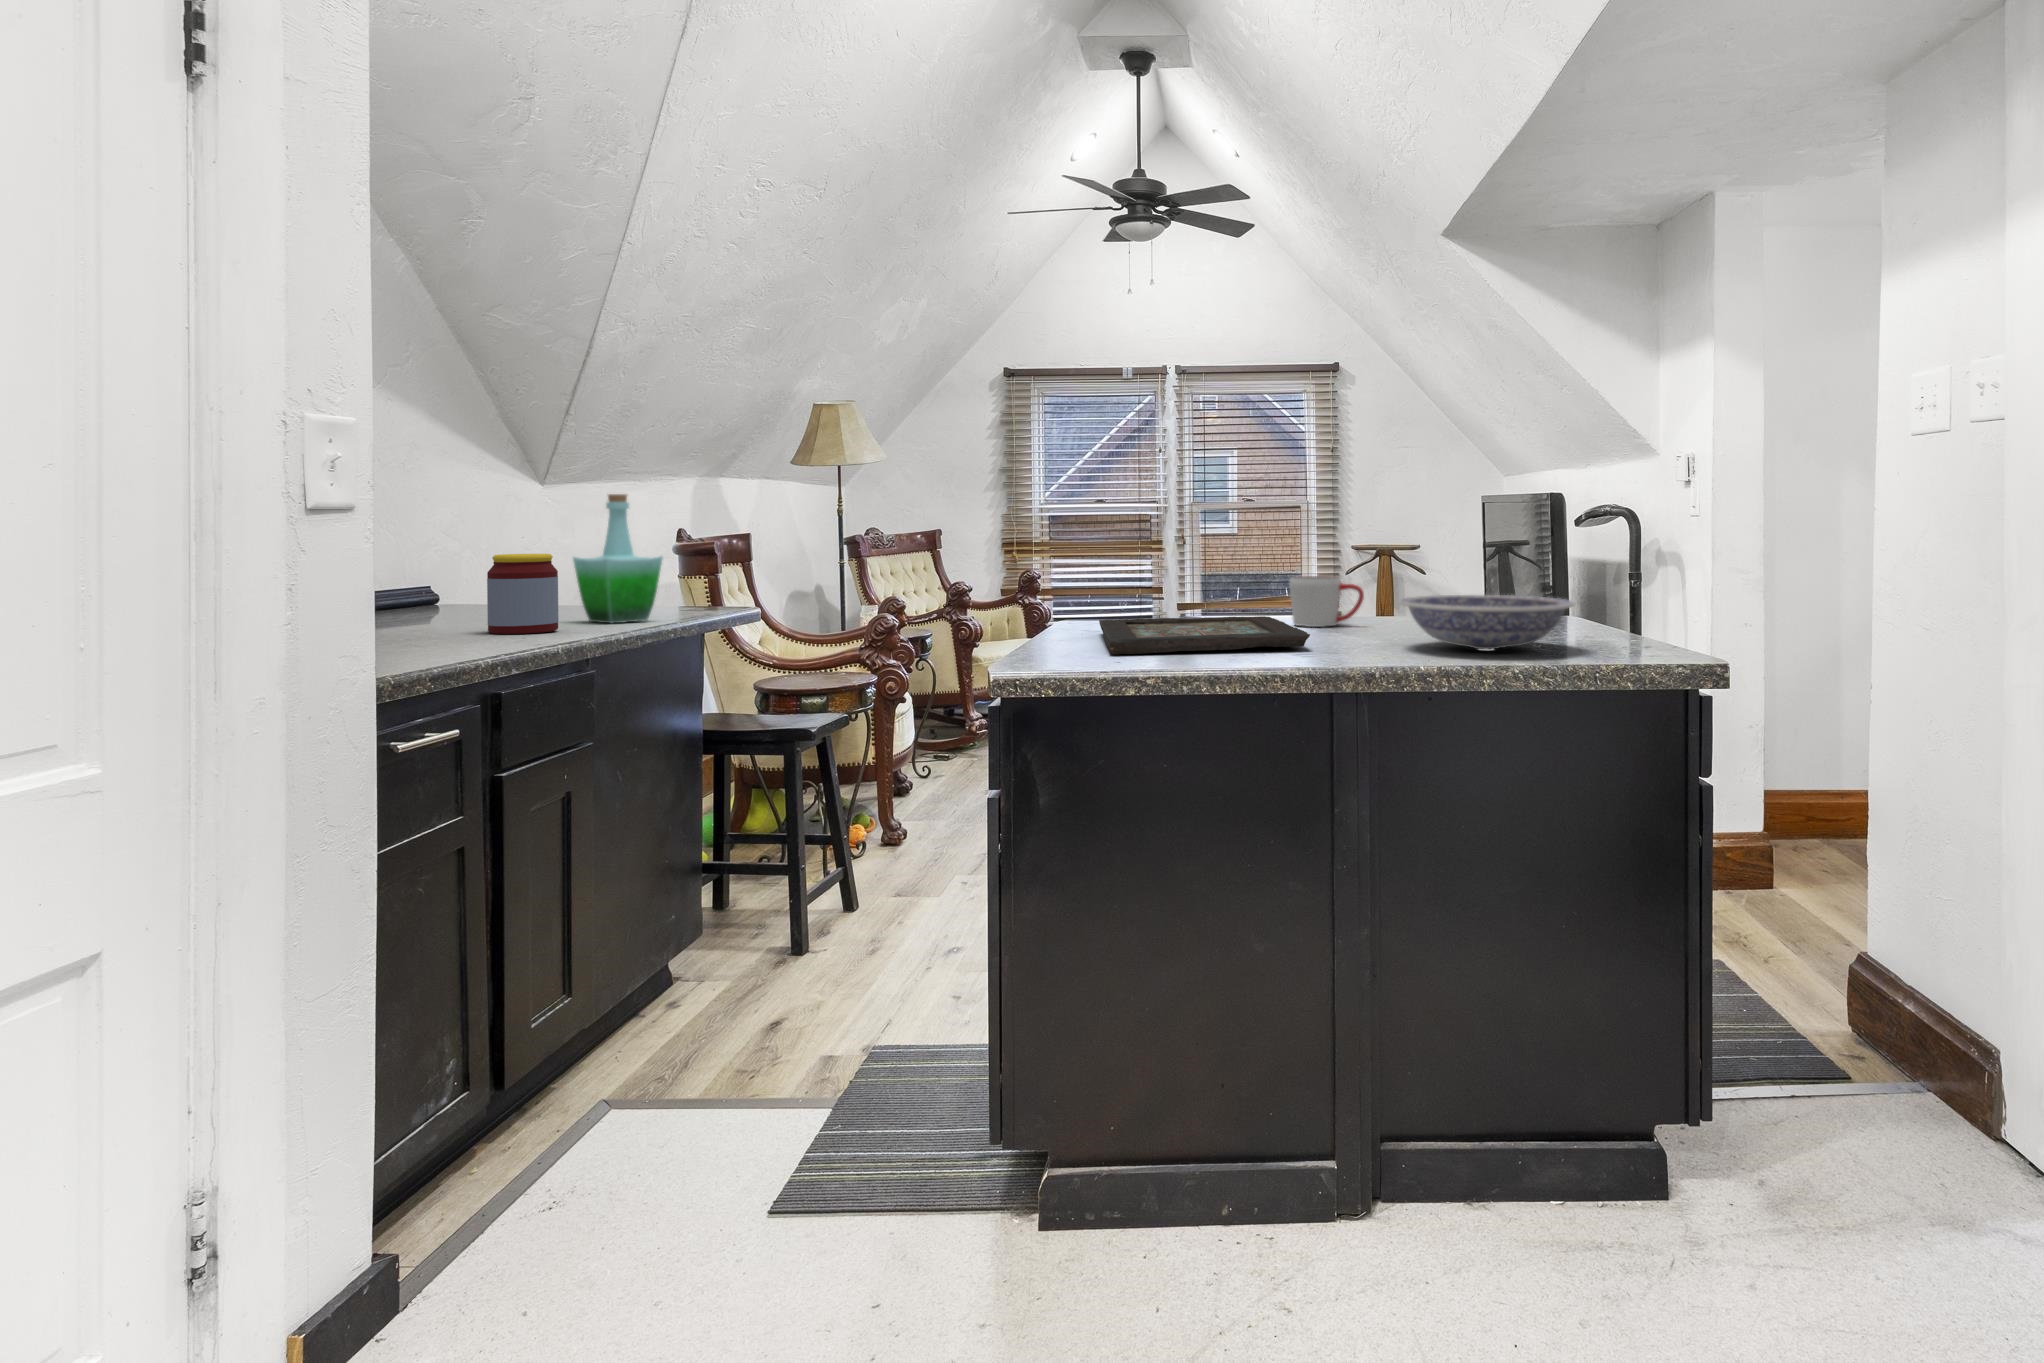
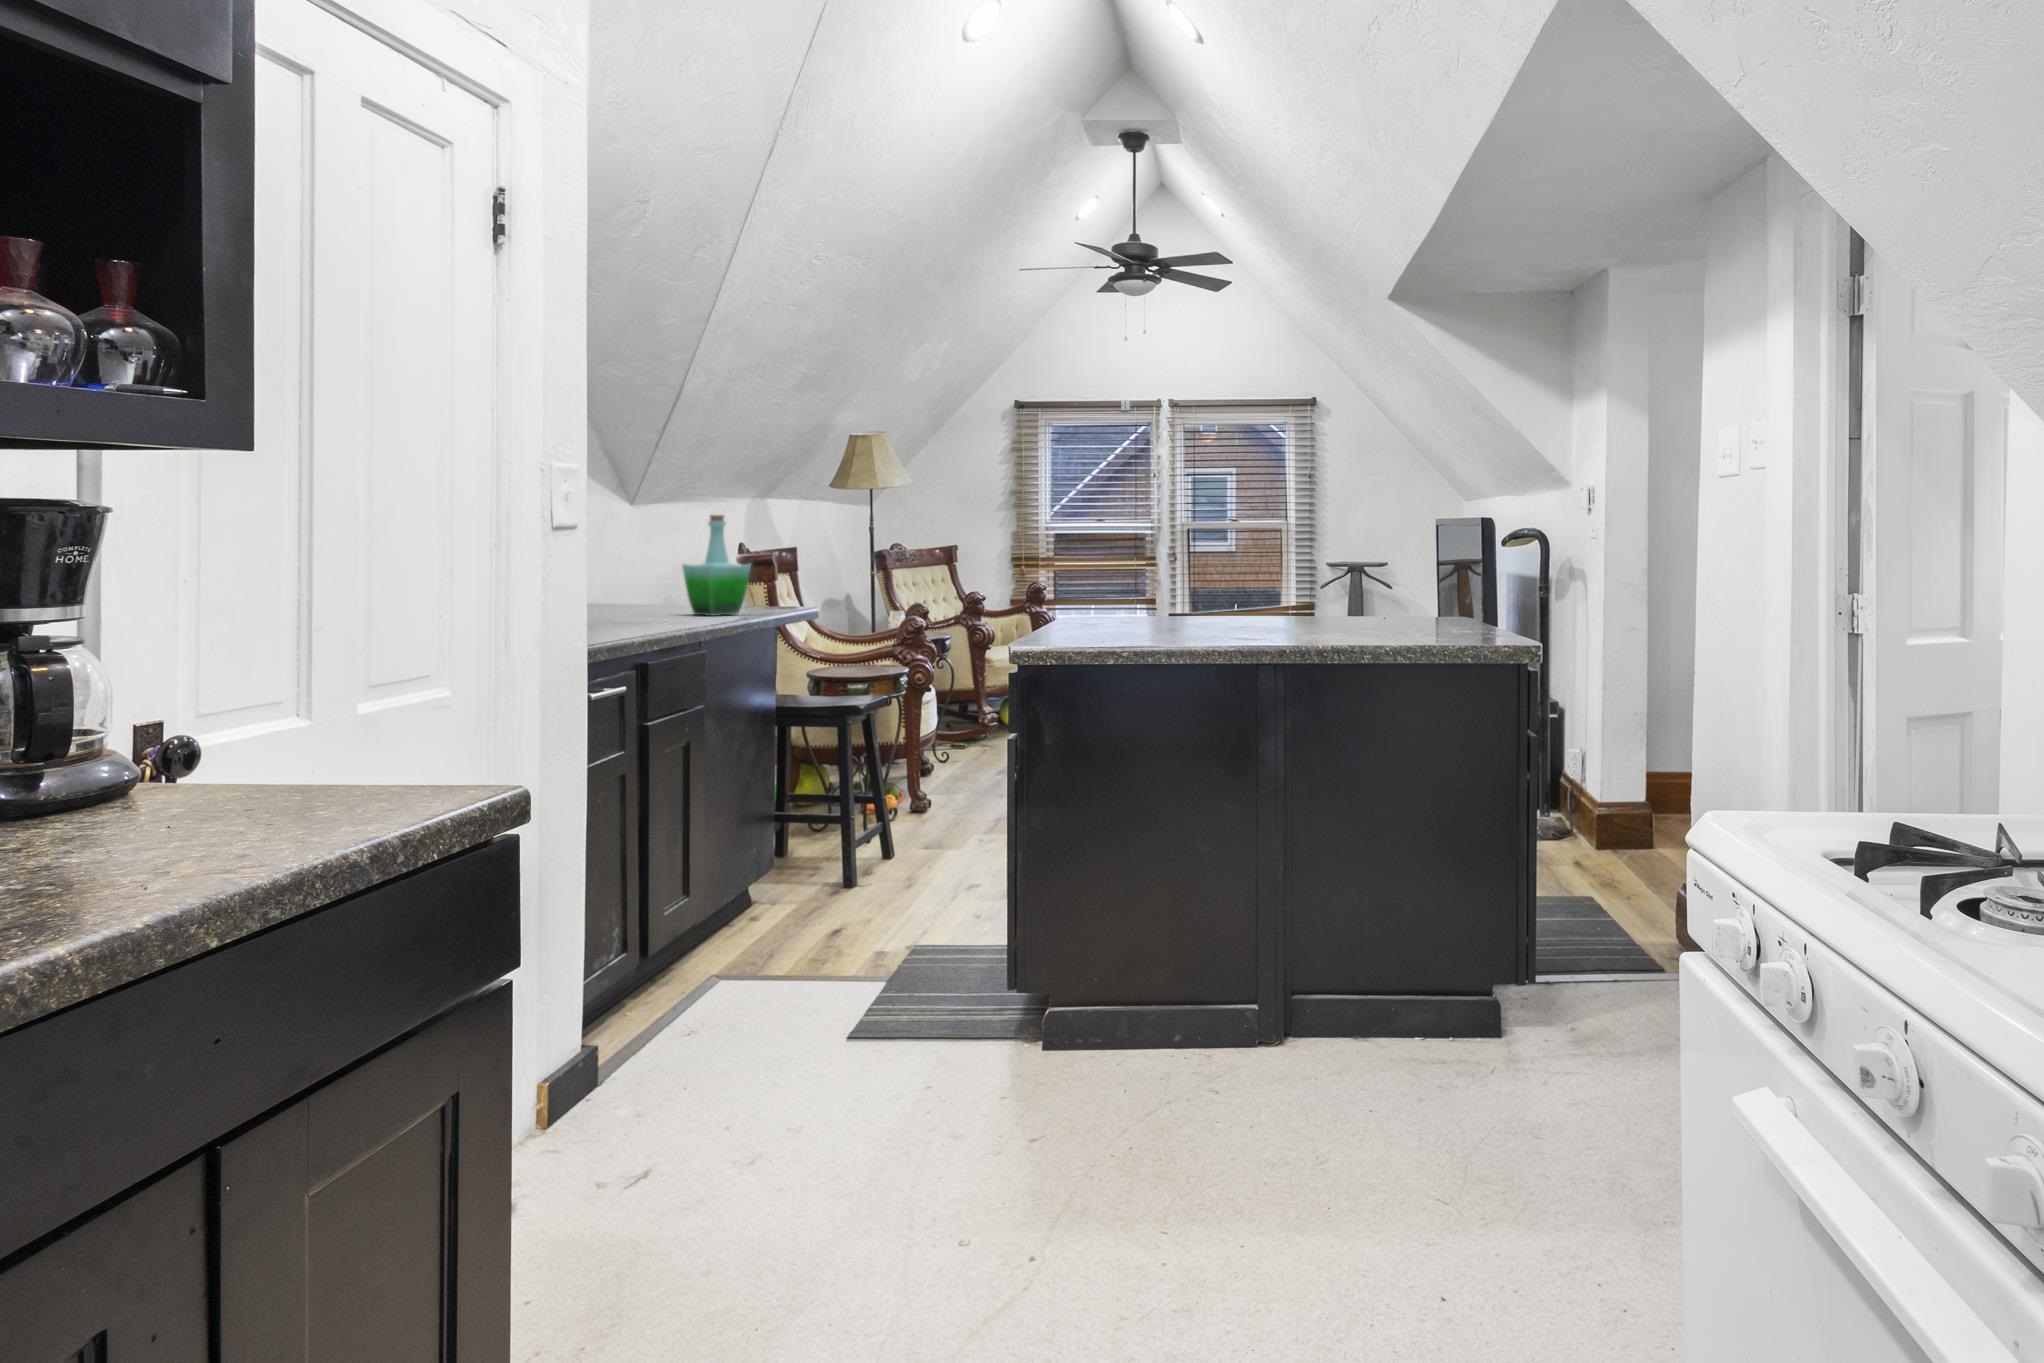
jar: present [487,554,558,634] -> none [627,561,678,621]
mug: present [1289,576,1364,627] -> none [1241,582,1298,621]
bowl: present [1399,595,1575,649] -> none [1314,596,1444,635]
decorative tray: present [1099,616,1310,654] -> none [1092,613,1247,637]

